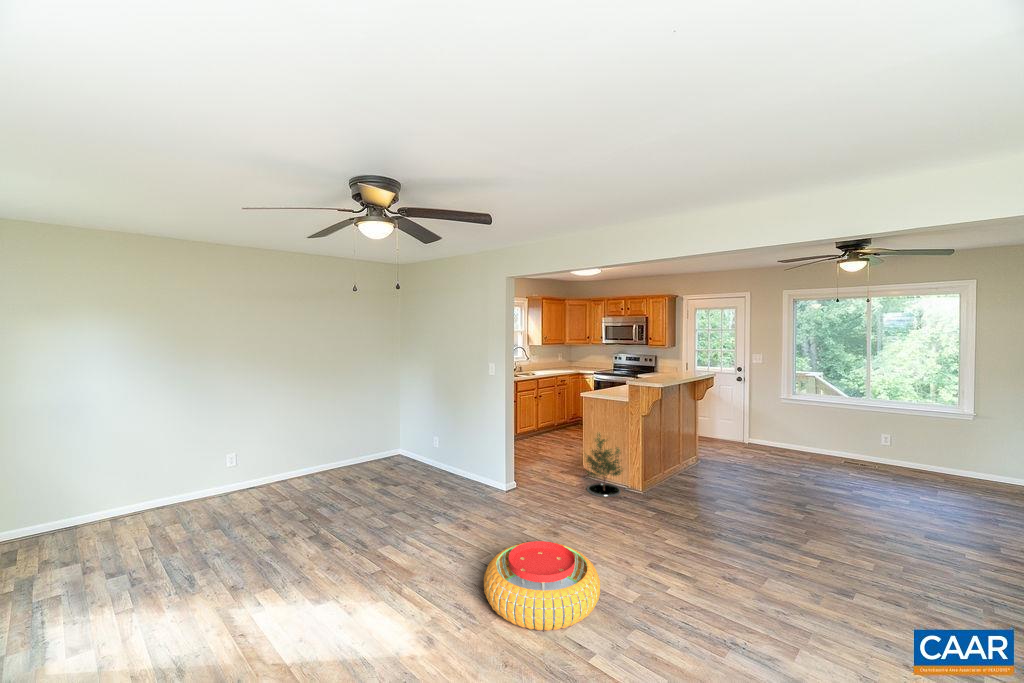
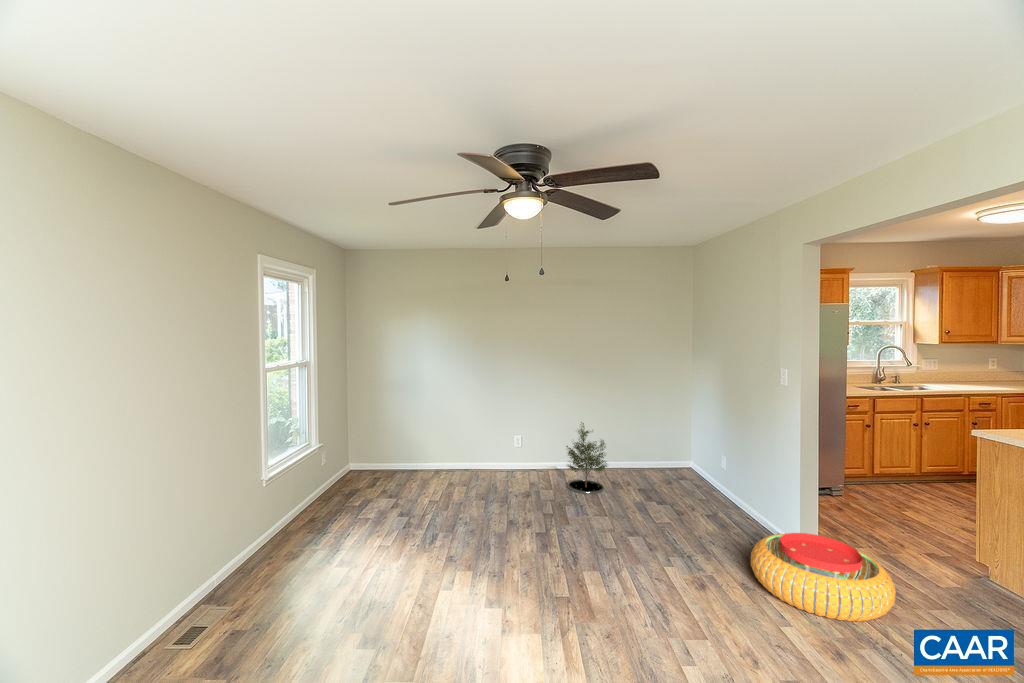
pouf: present [484,541,600,631] -> present [751,533,896,622]

